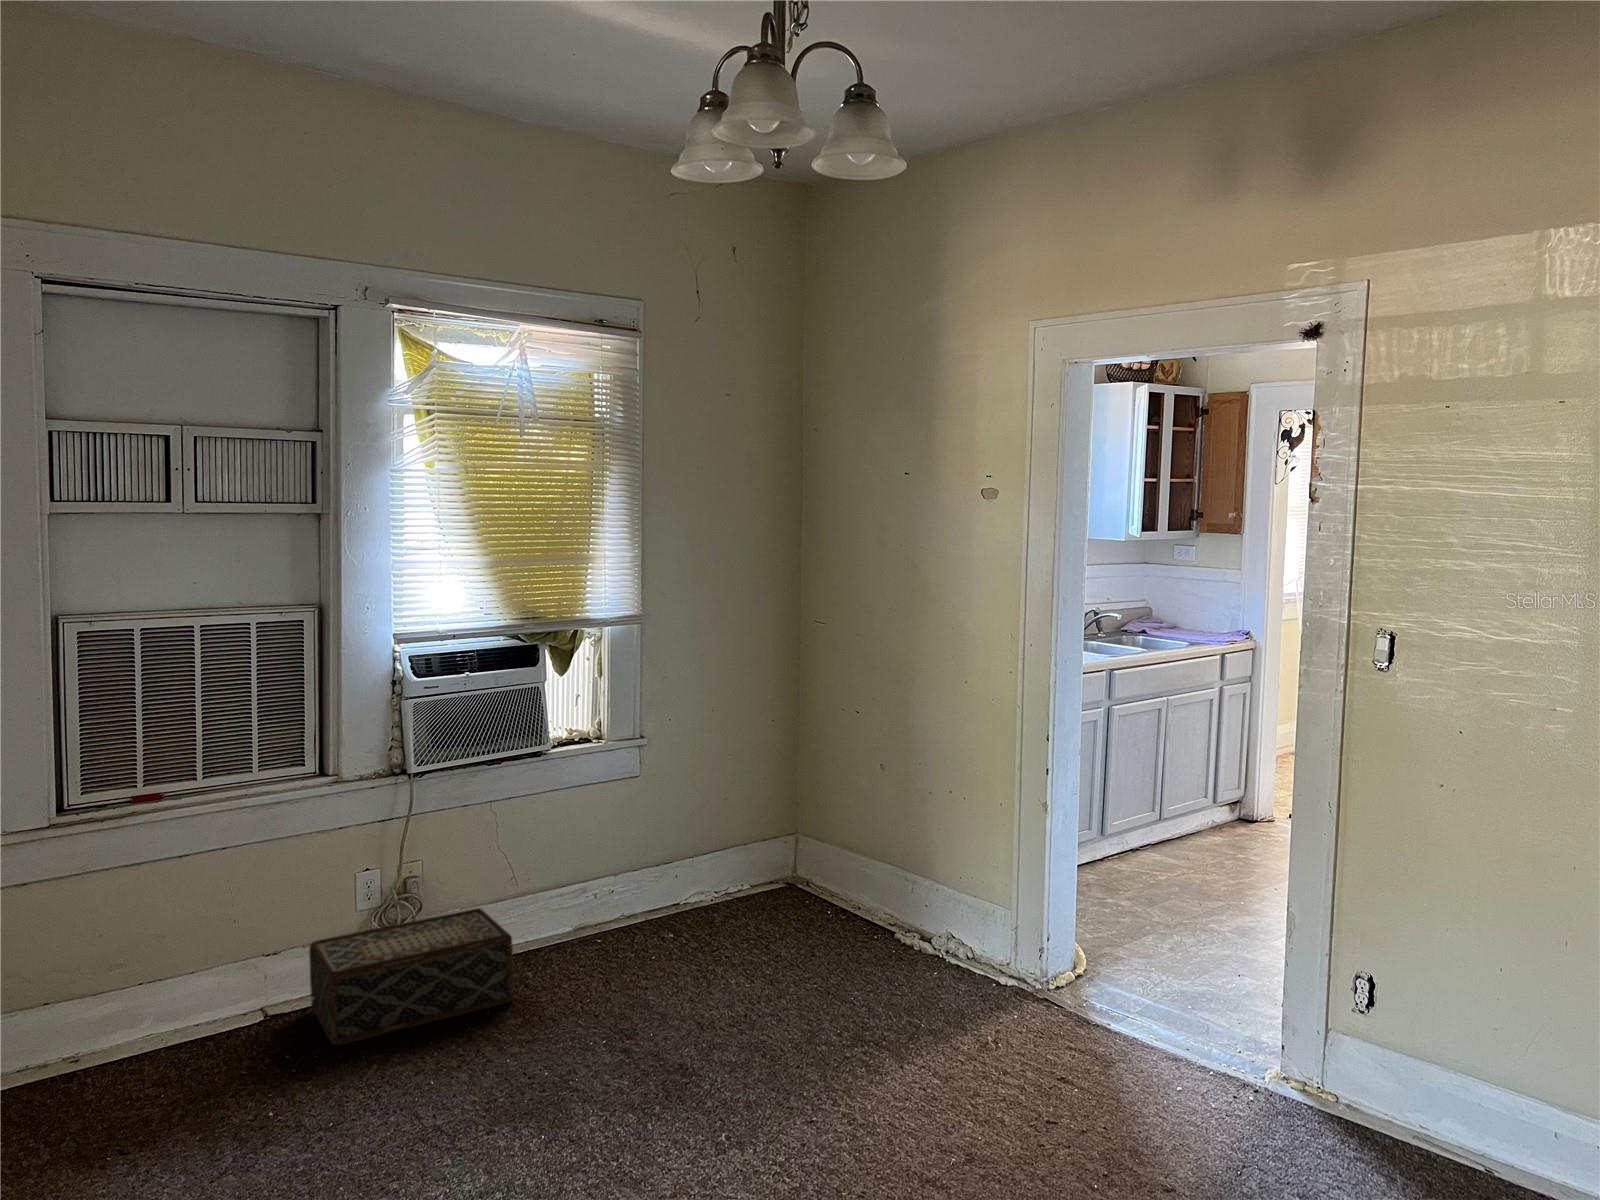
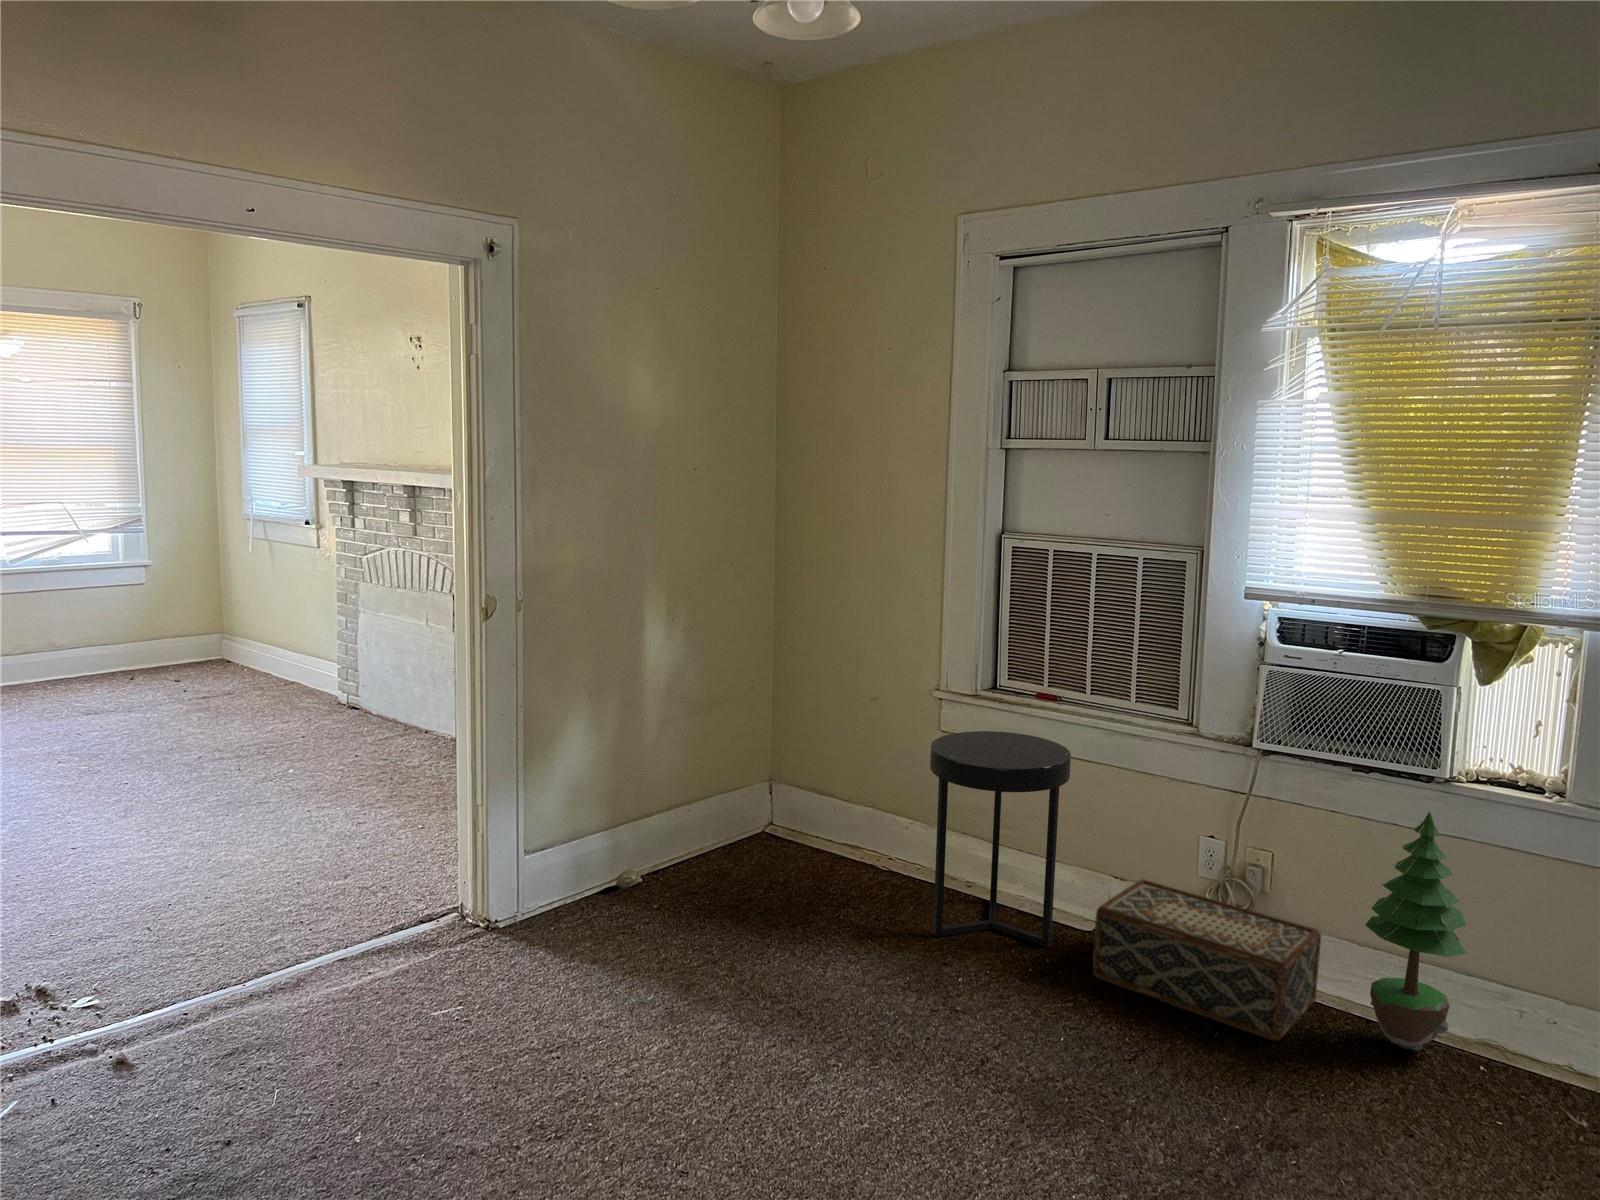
potted tree: none [528,775,598,962] -> present [1365,811,1466,1050]
side table: none [66,838,256,1115] -> present [930,731,1071,948]

